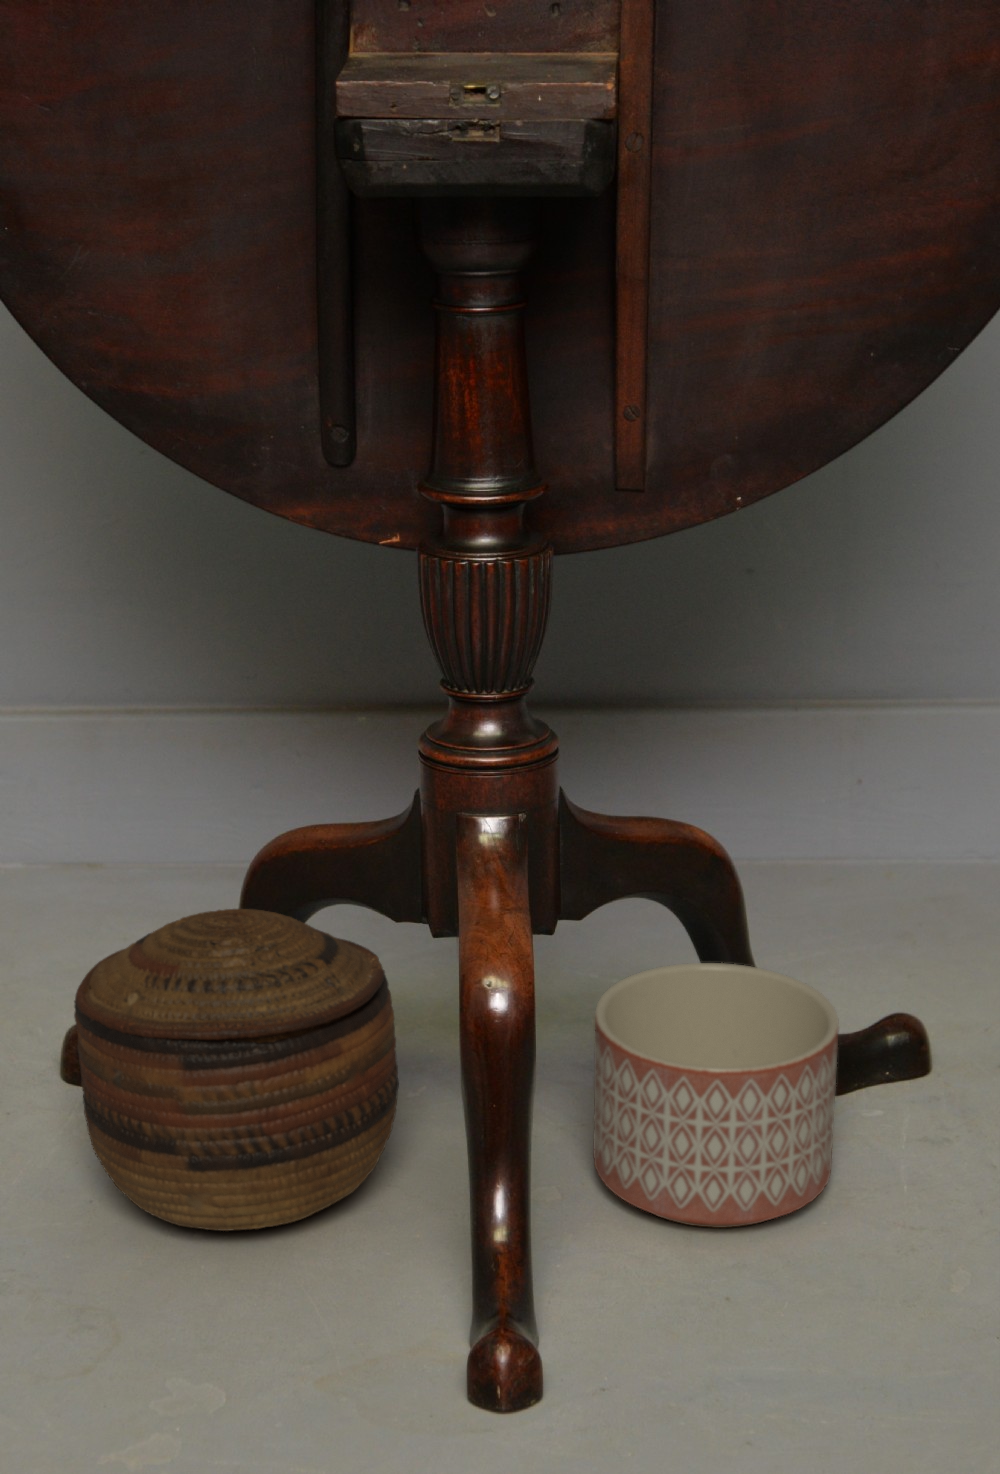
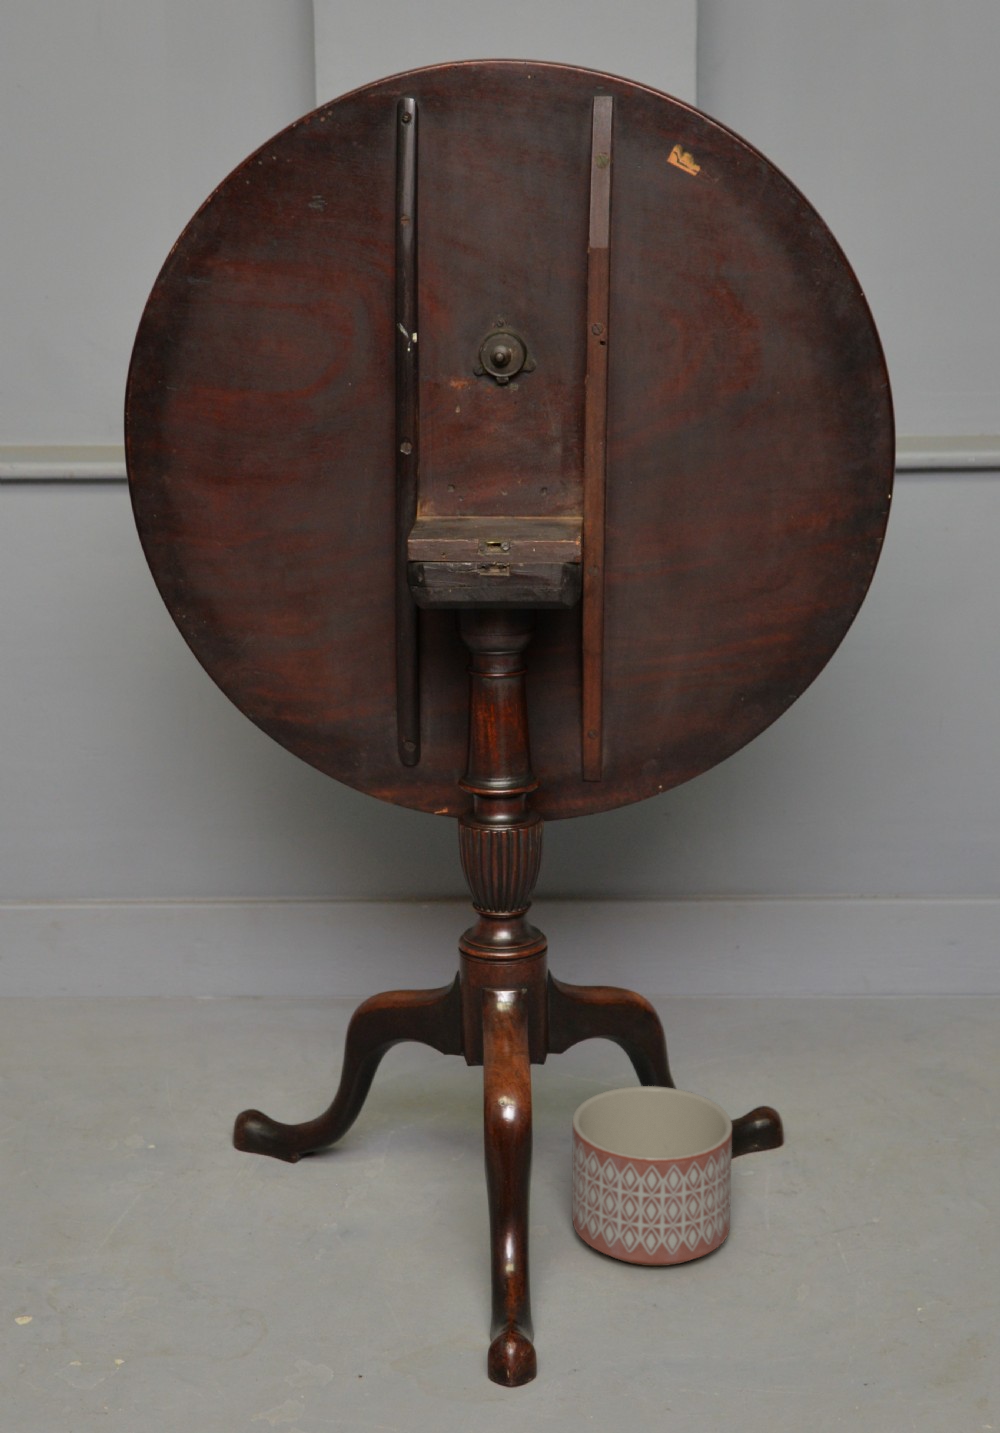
basket: present [74,909,399,1231] -> none [234,1050,444,1267]

